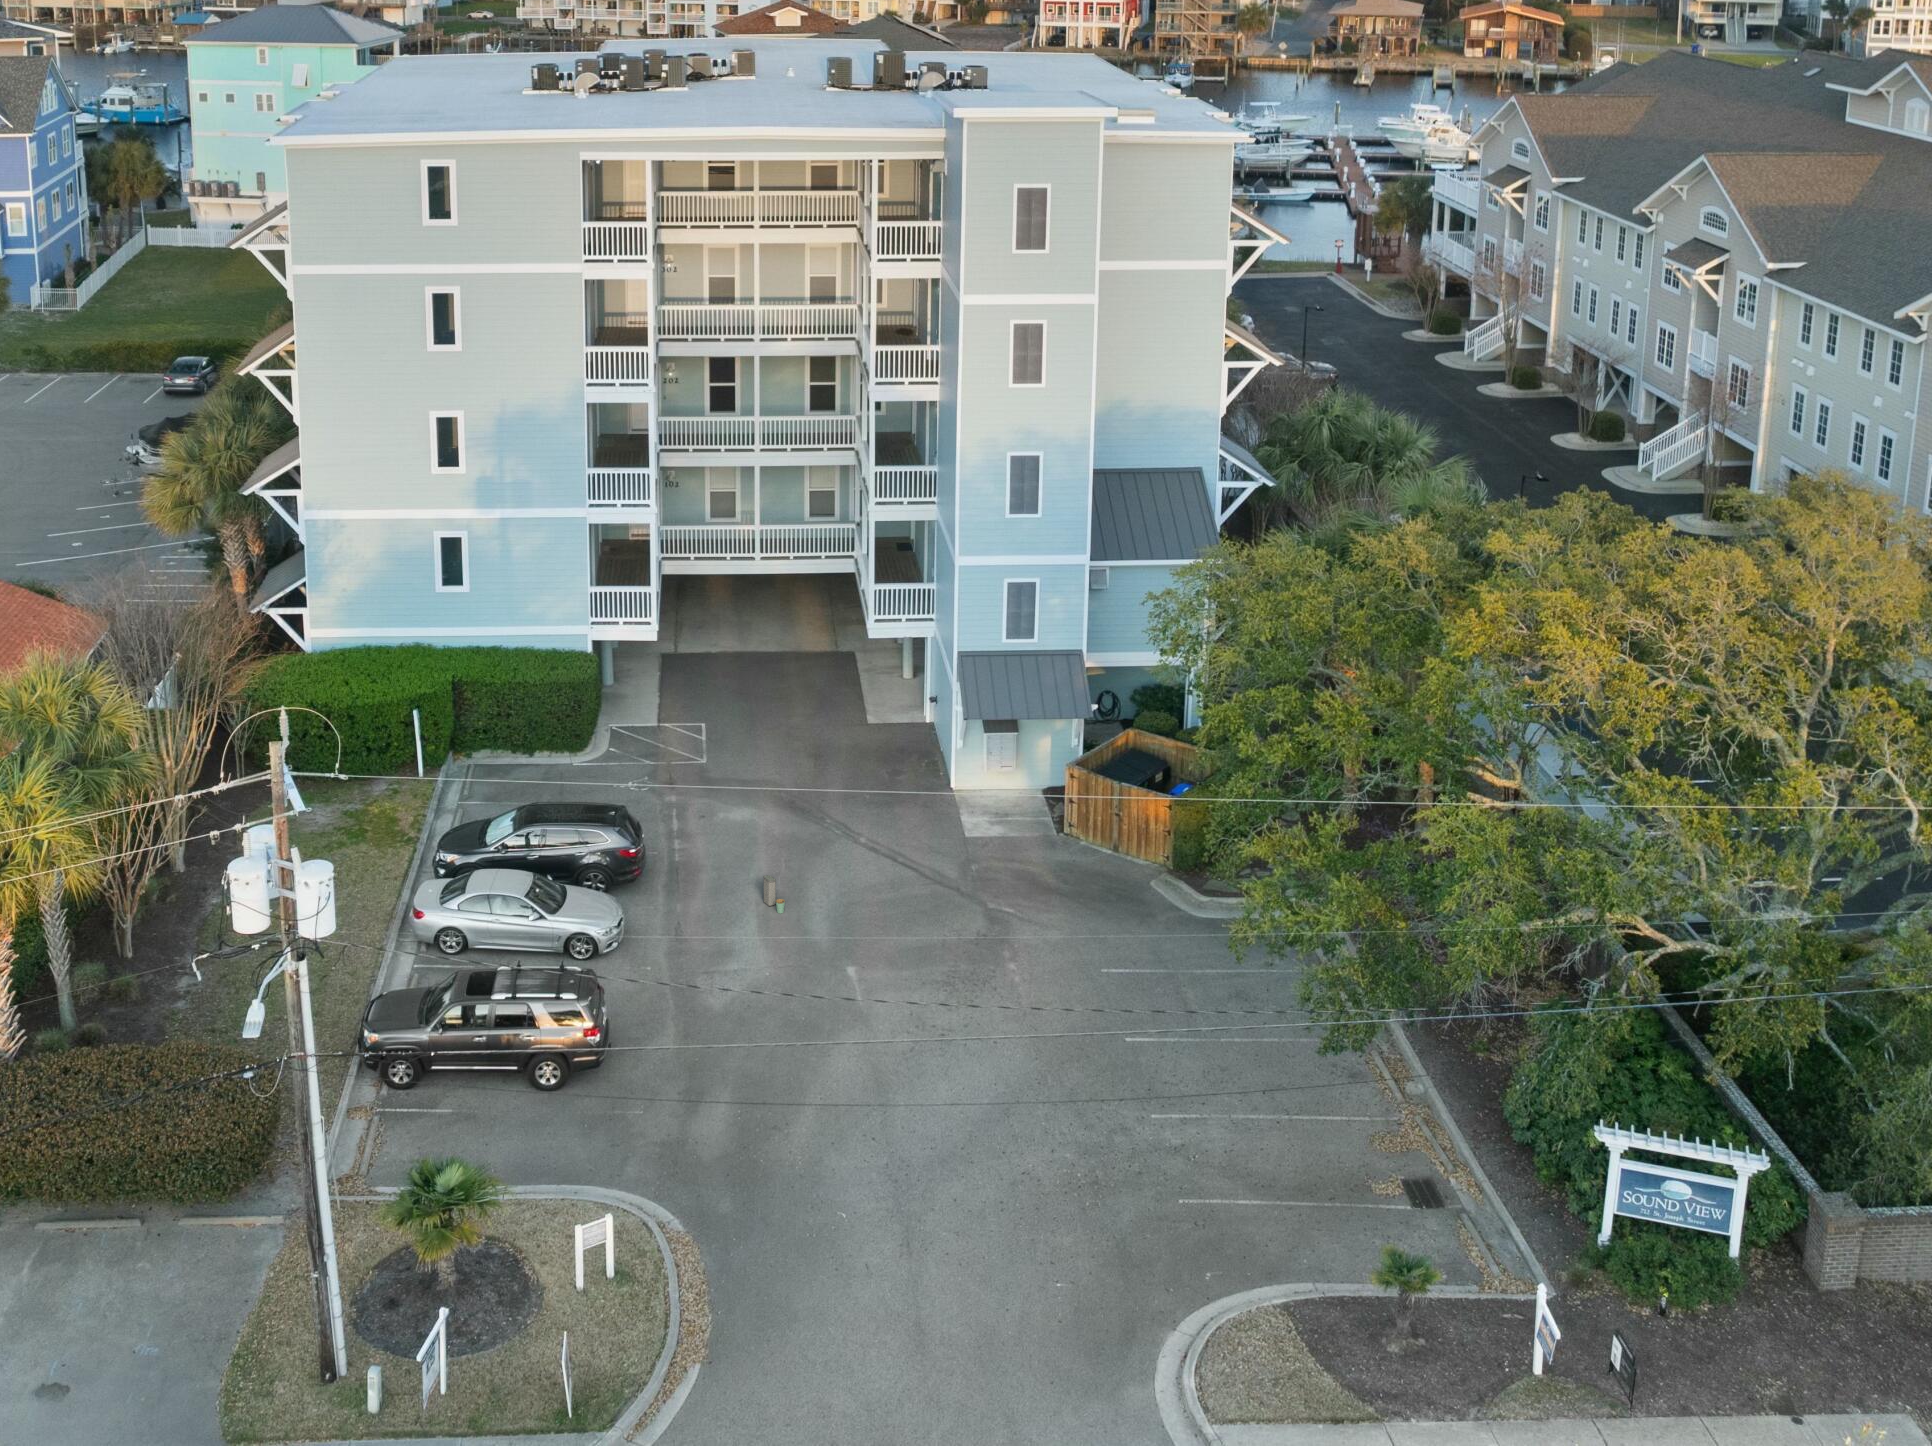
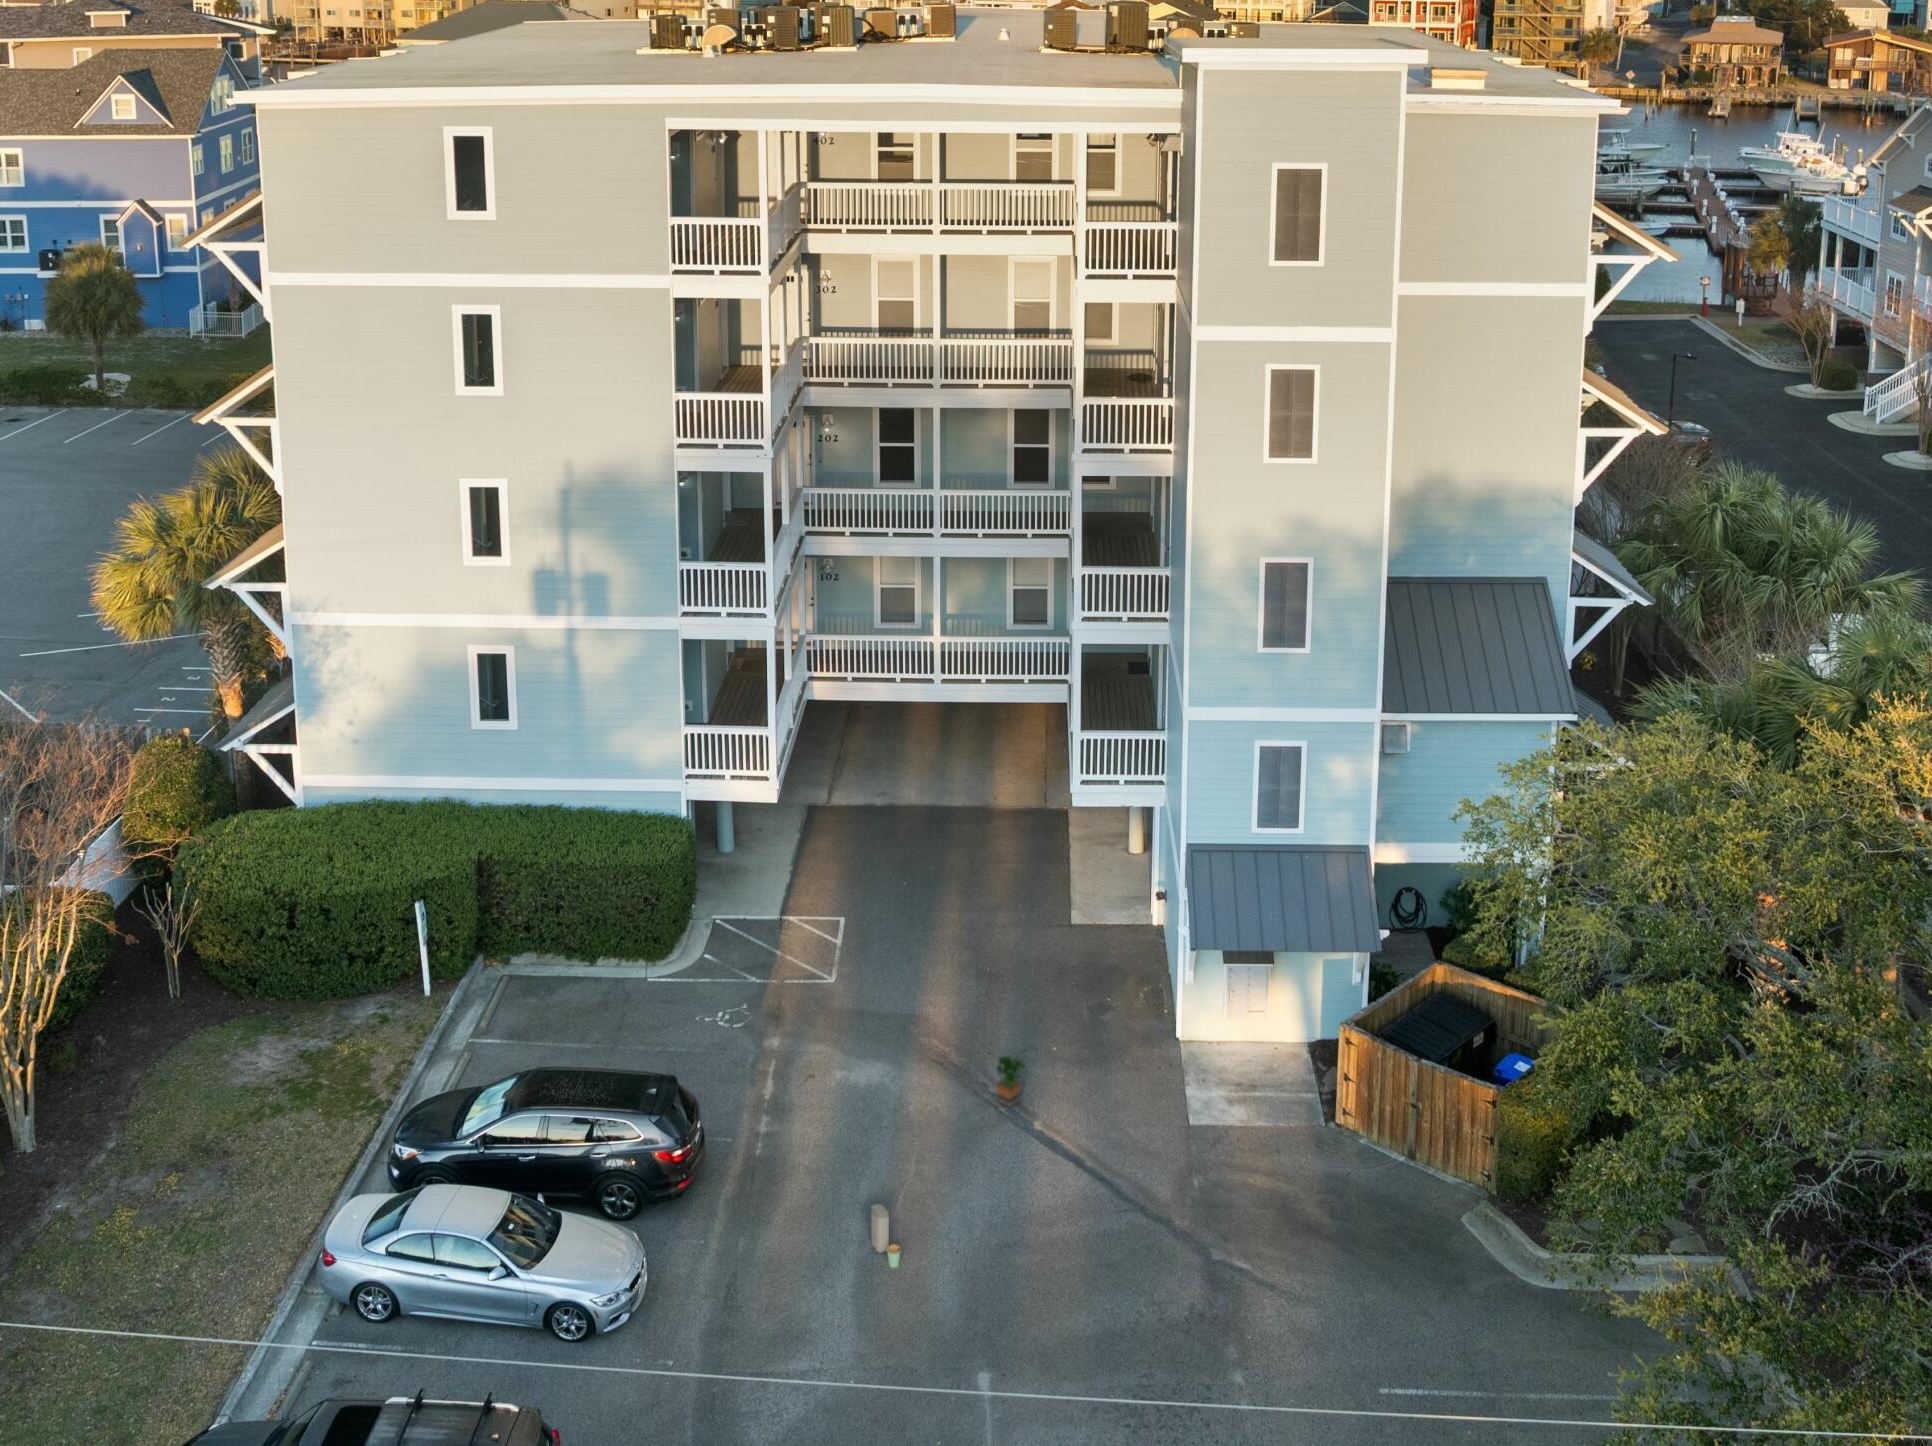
potted tree: none [833,793,853,828] -> present [997,1056,1025,1106]

